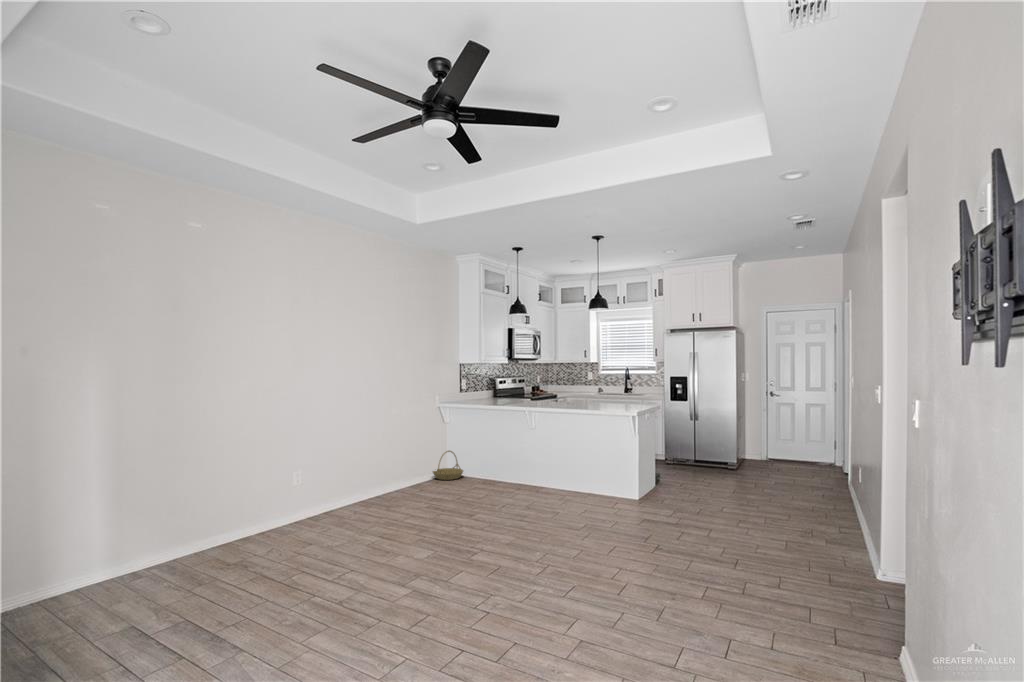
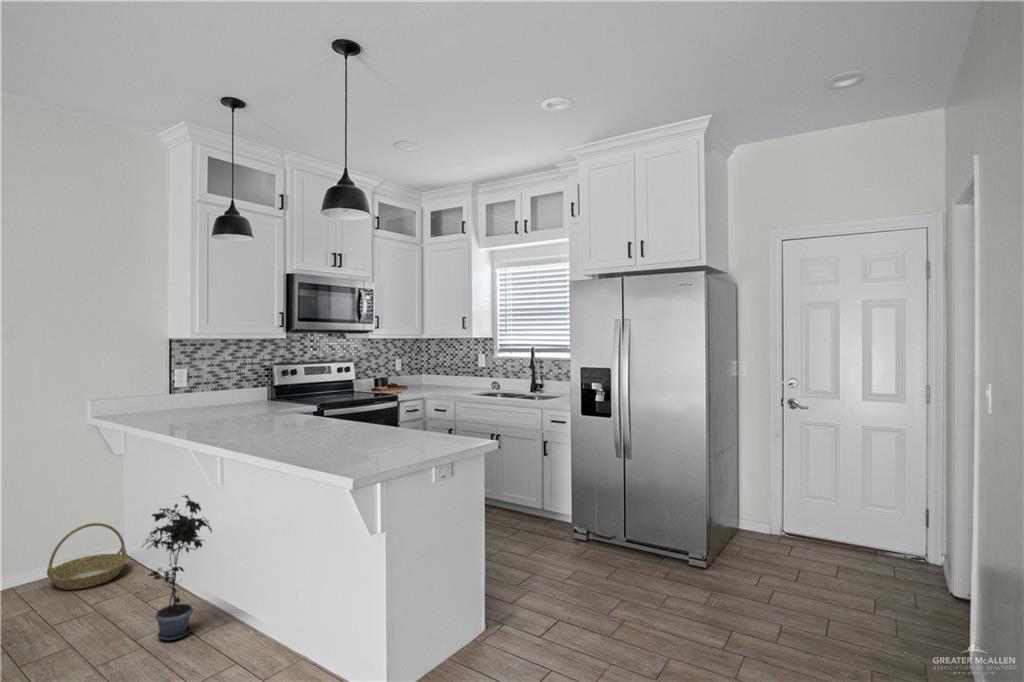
potted plant: none [508,429,544,489] -> present [142,495,212,640]

